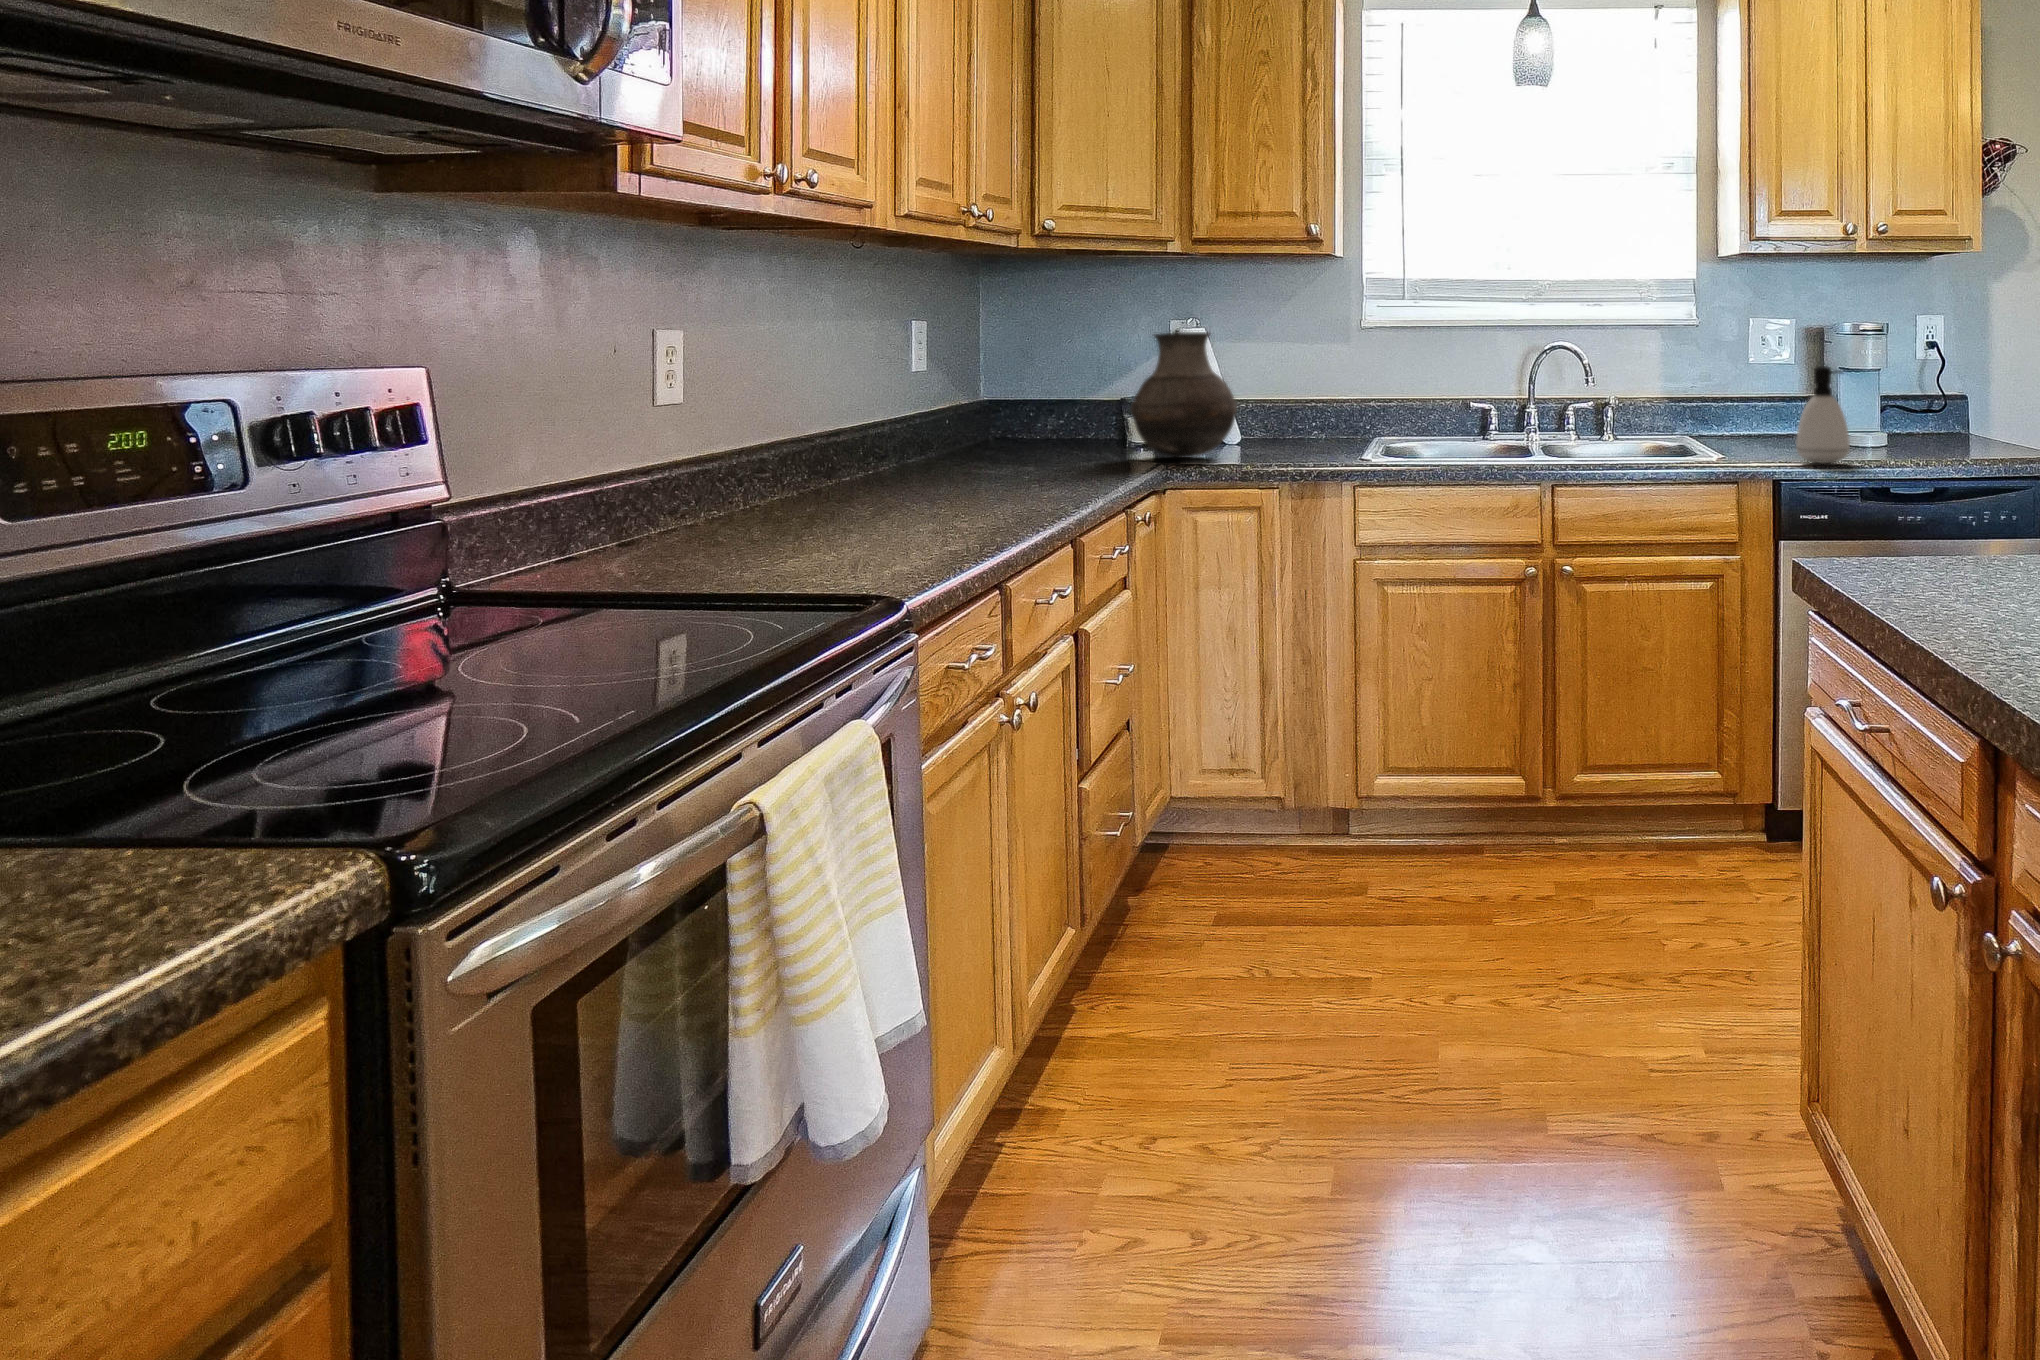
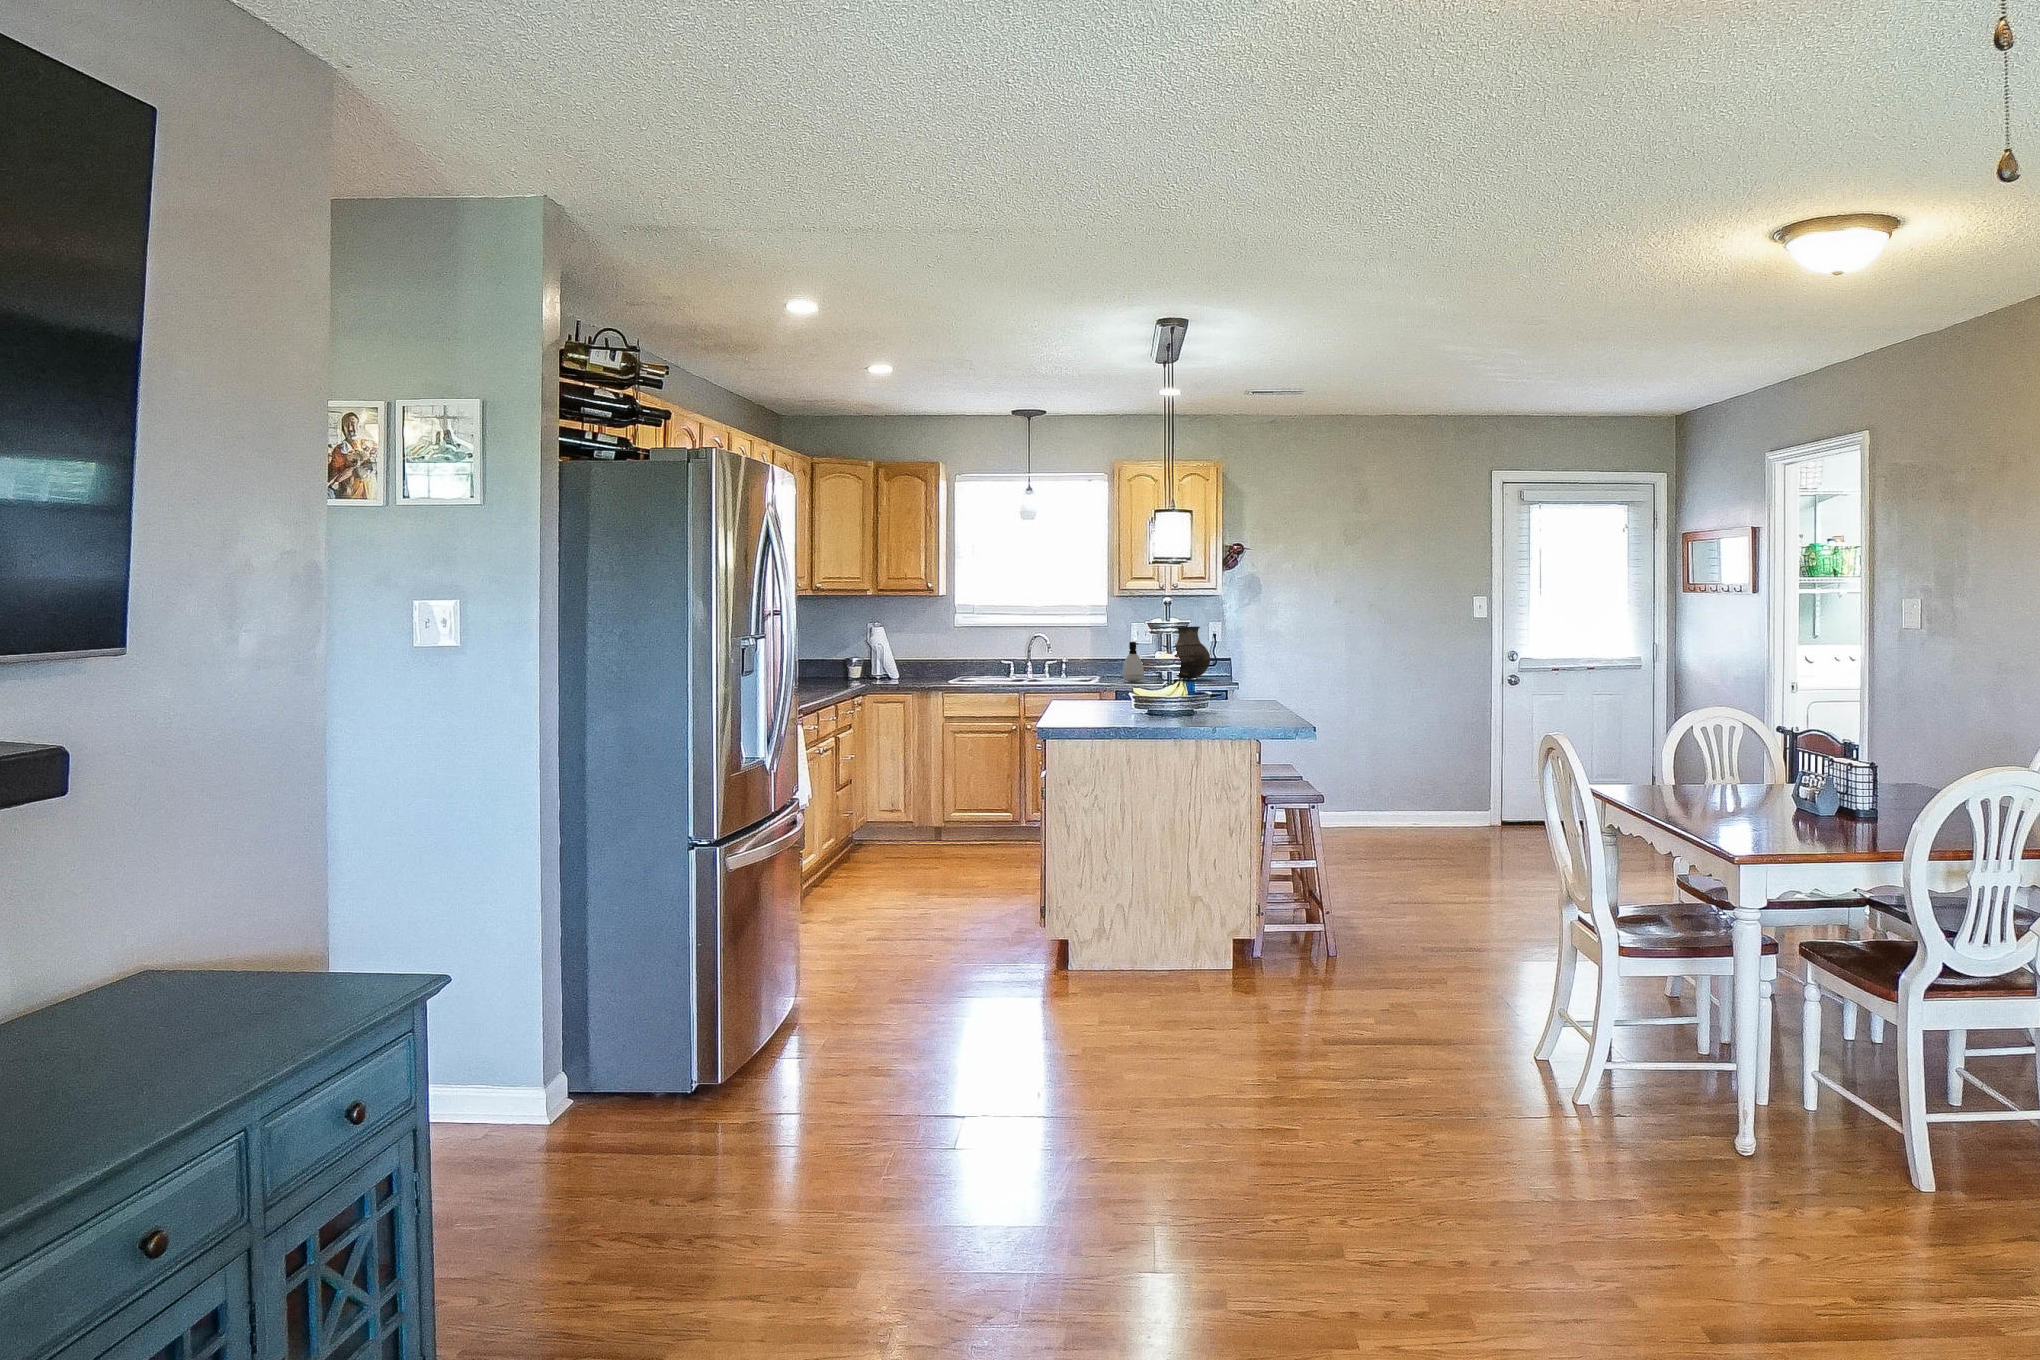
vase: present [1131,332,1237,458] -> present [1175,626,1210,679]

